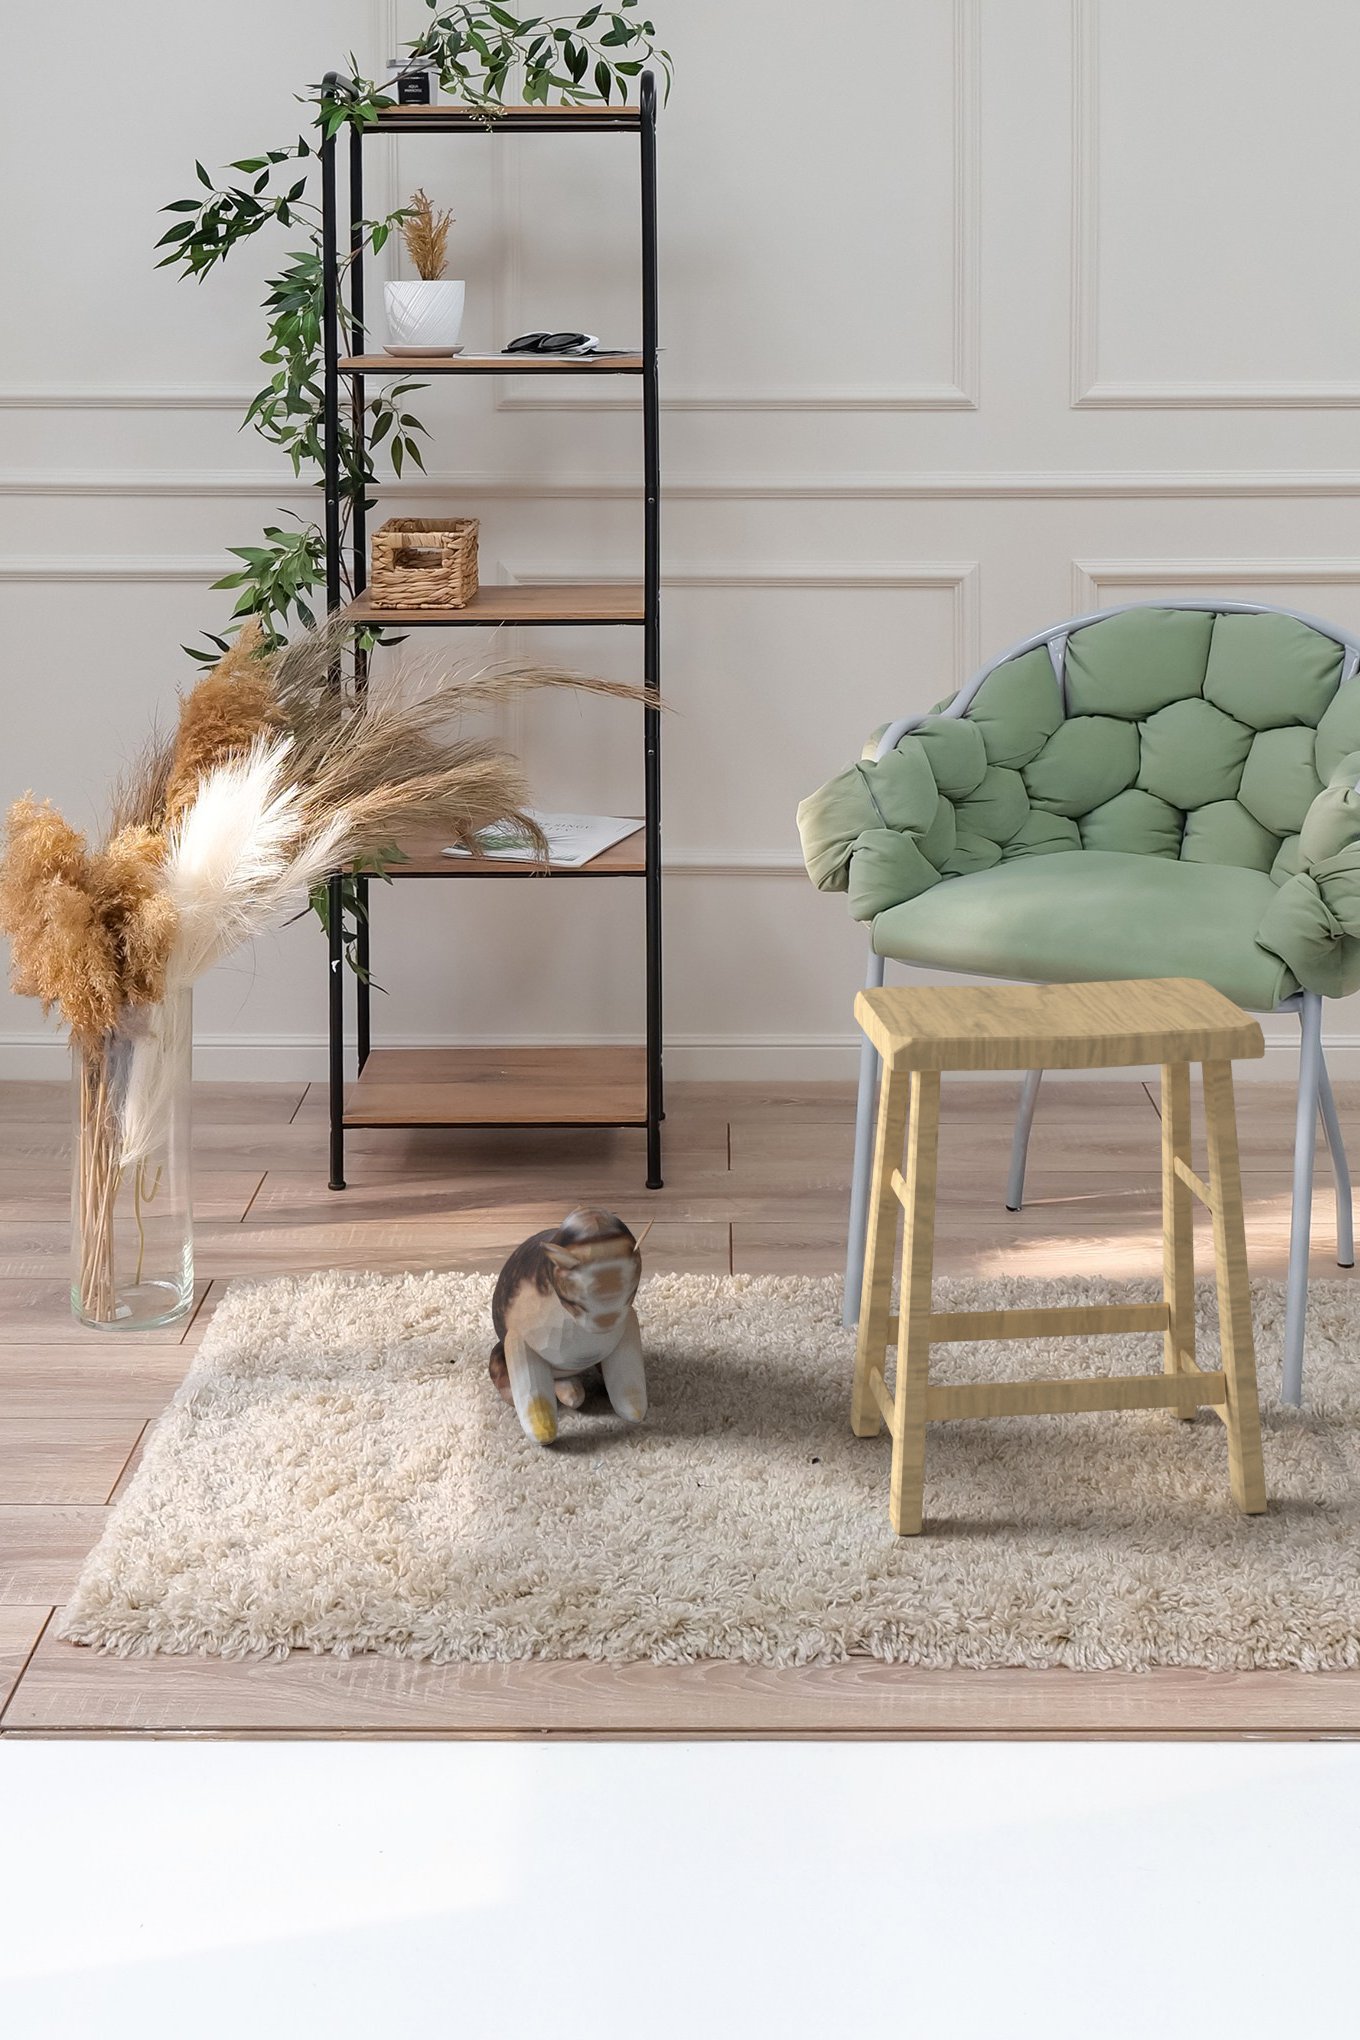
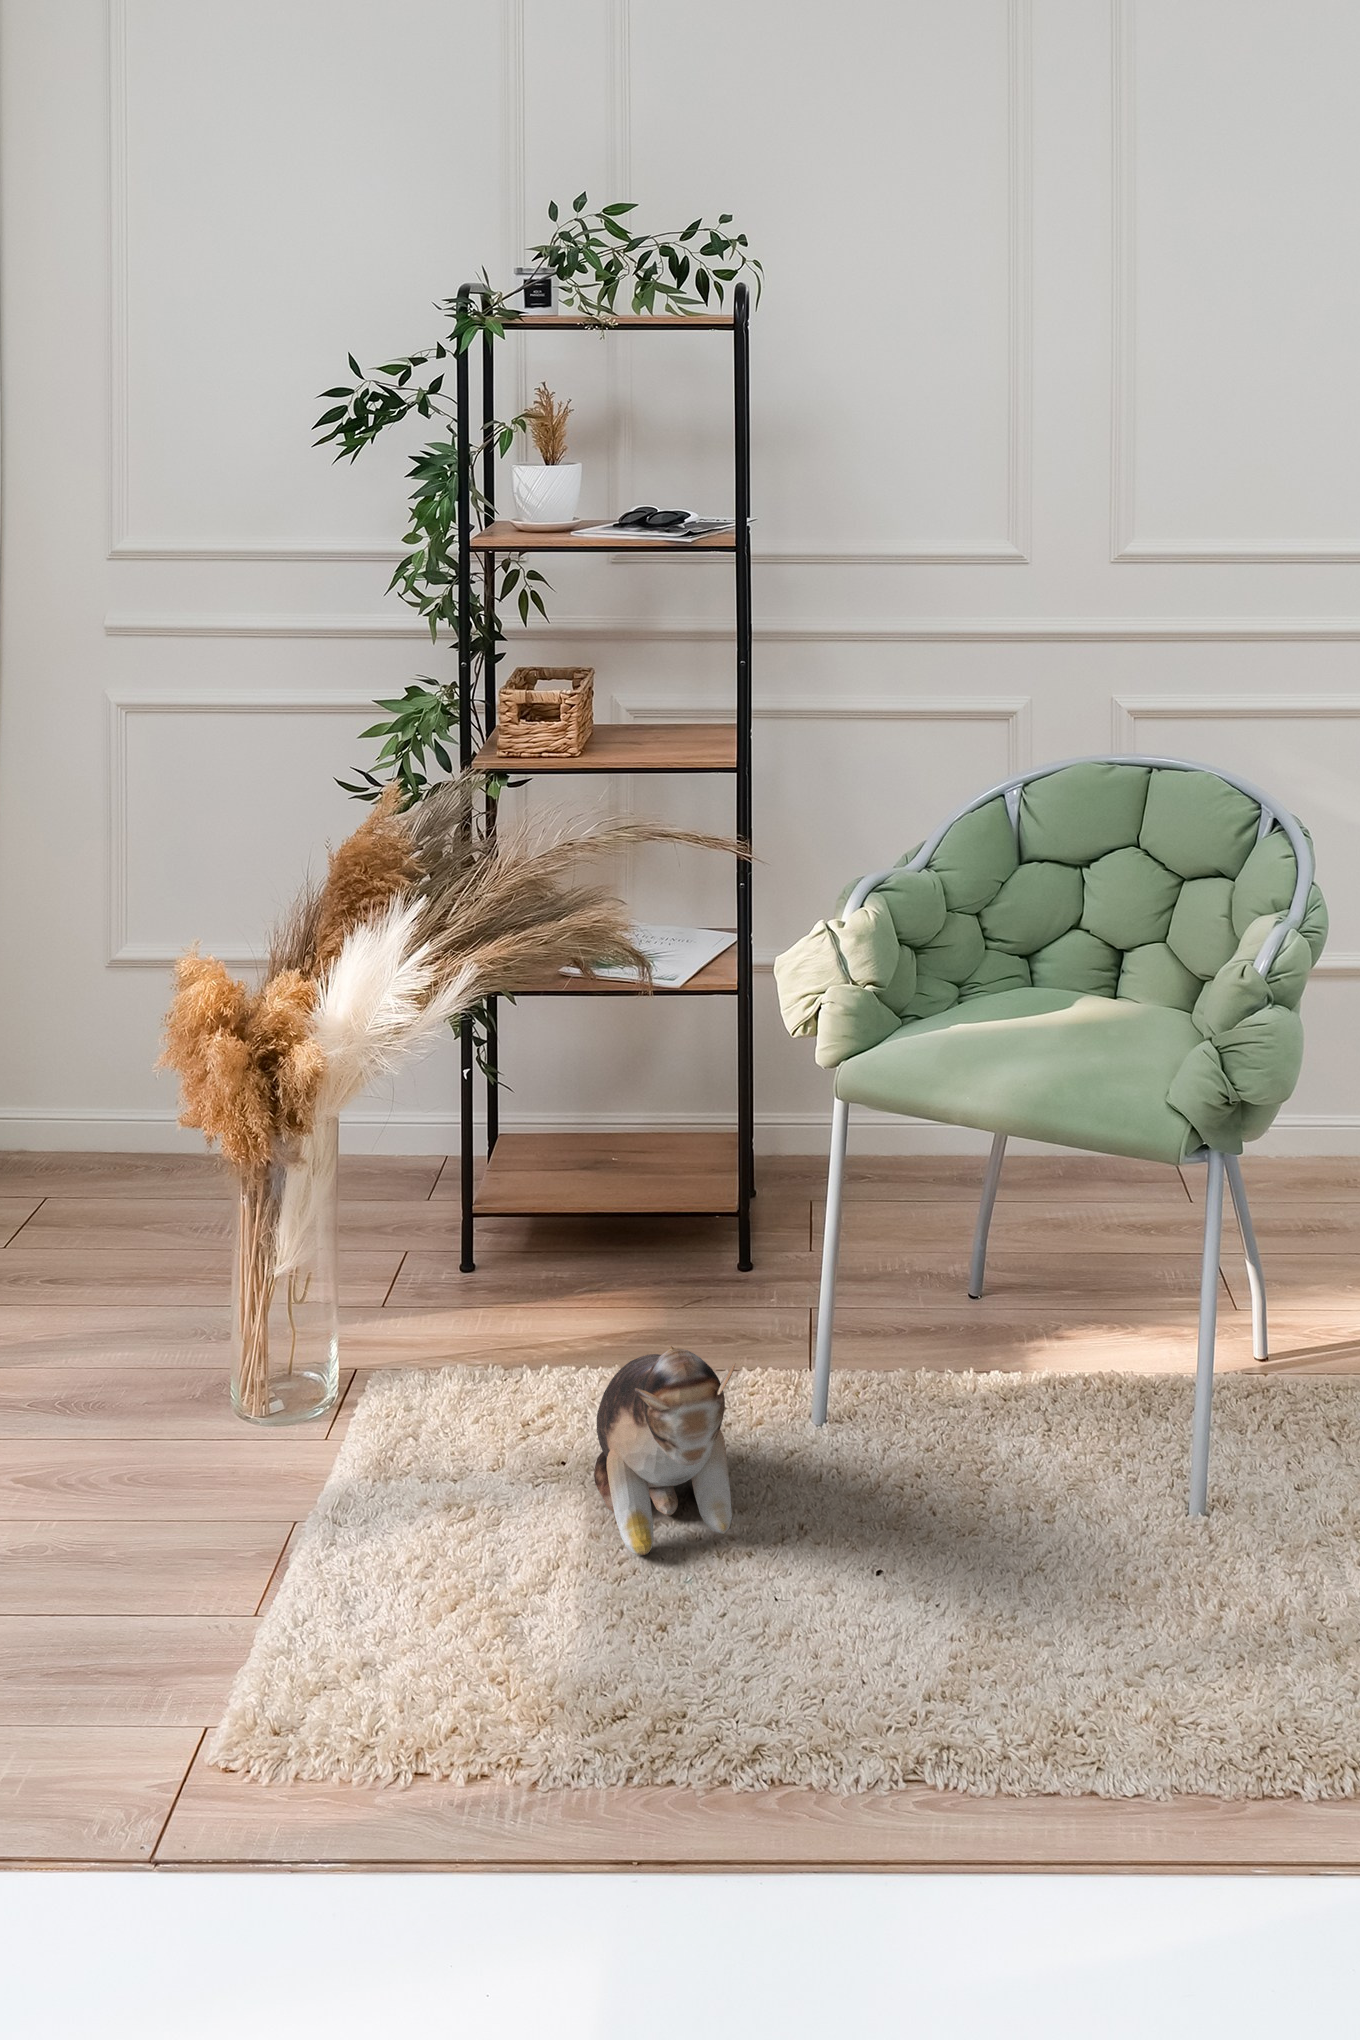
footstool: present [850,977,1267,1535] -> none [910,1145,1276,1656]

